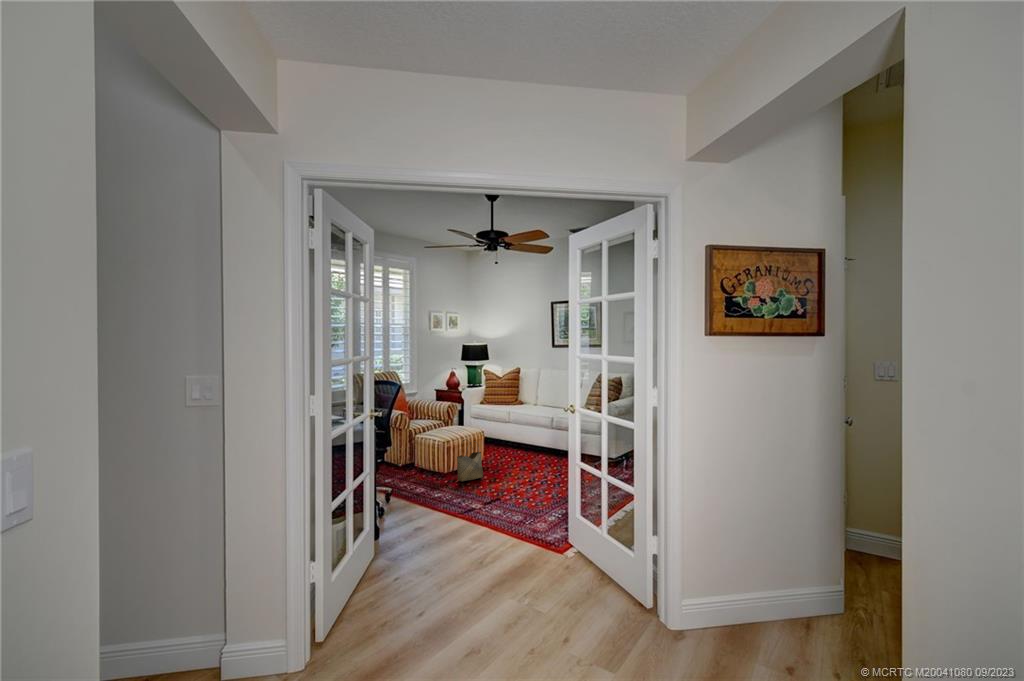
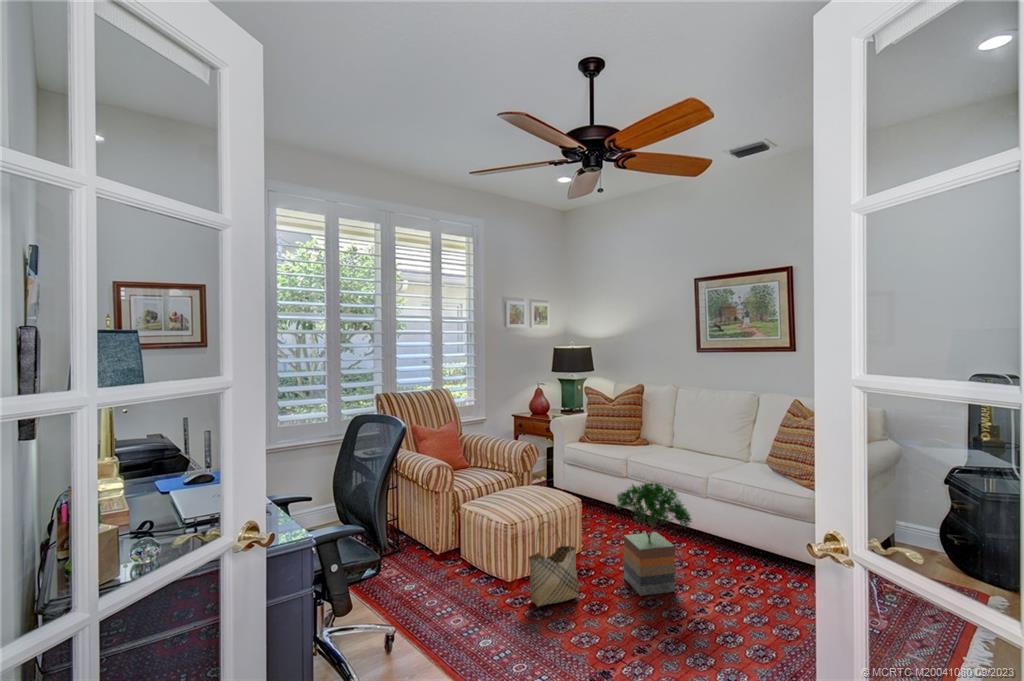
potted tree: none [502,418,541,475] -> present [616,483,692,596]

